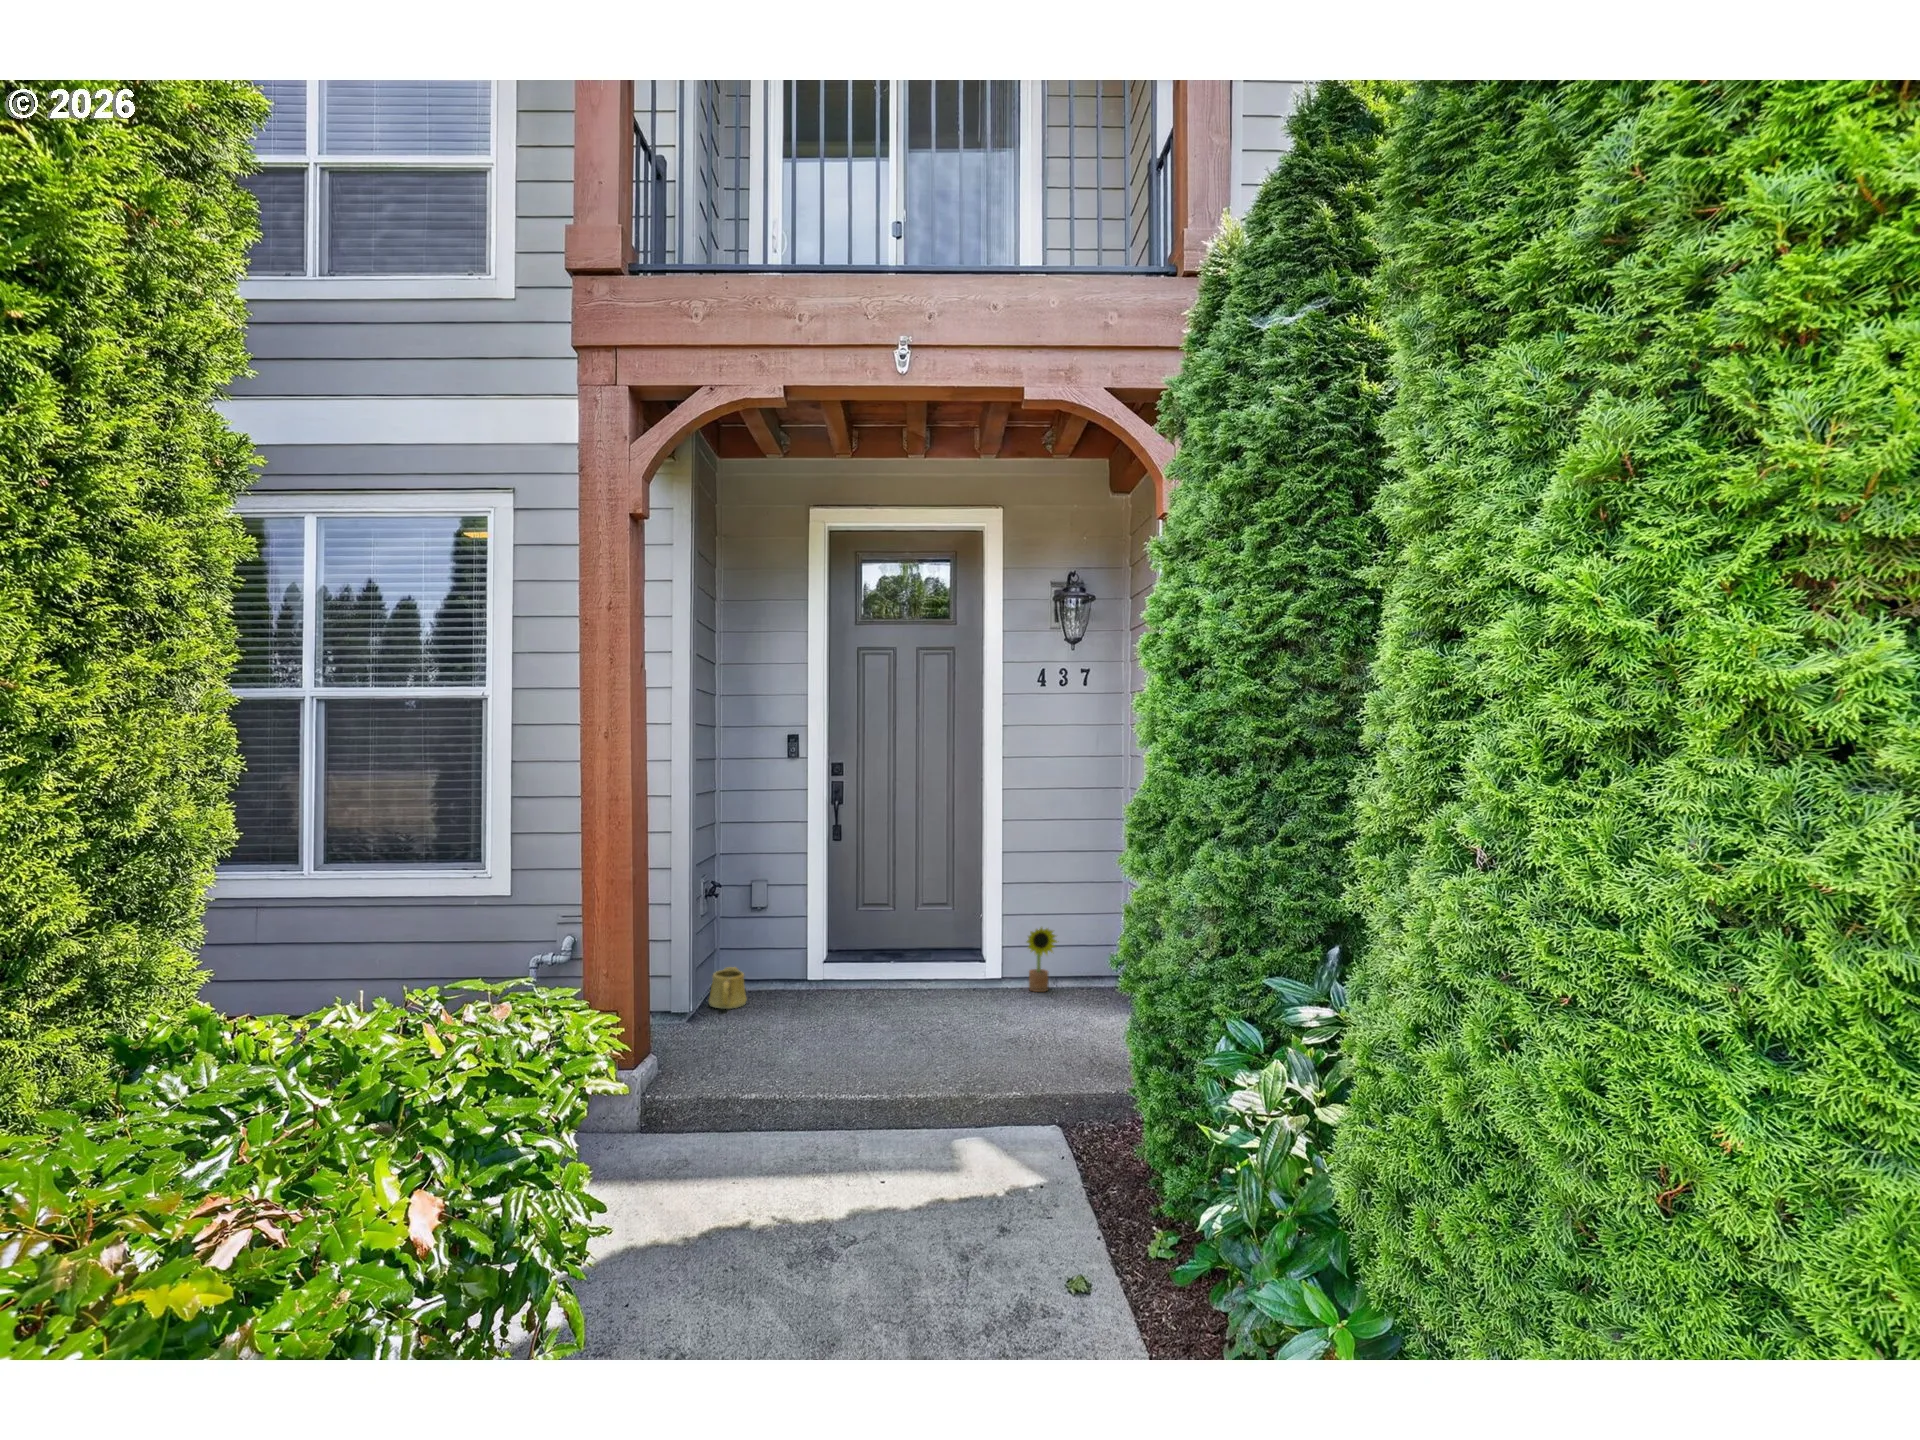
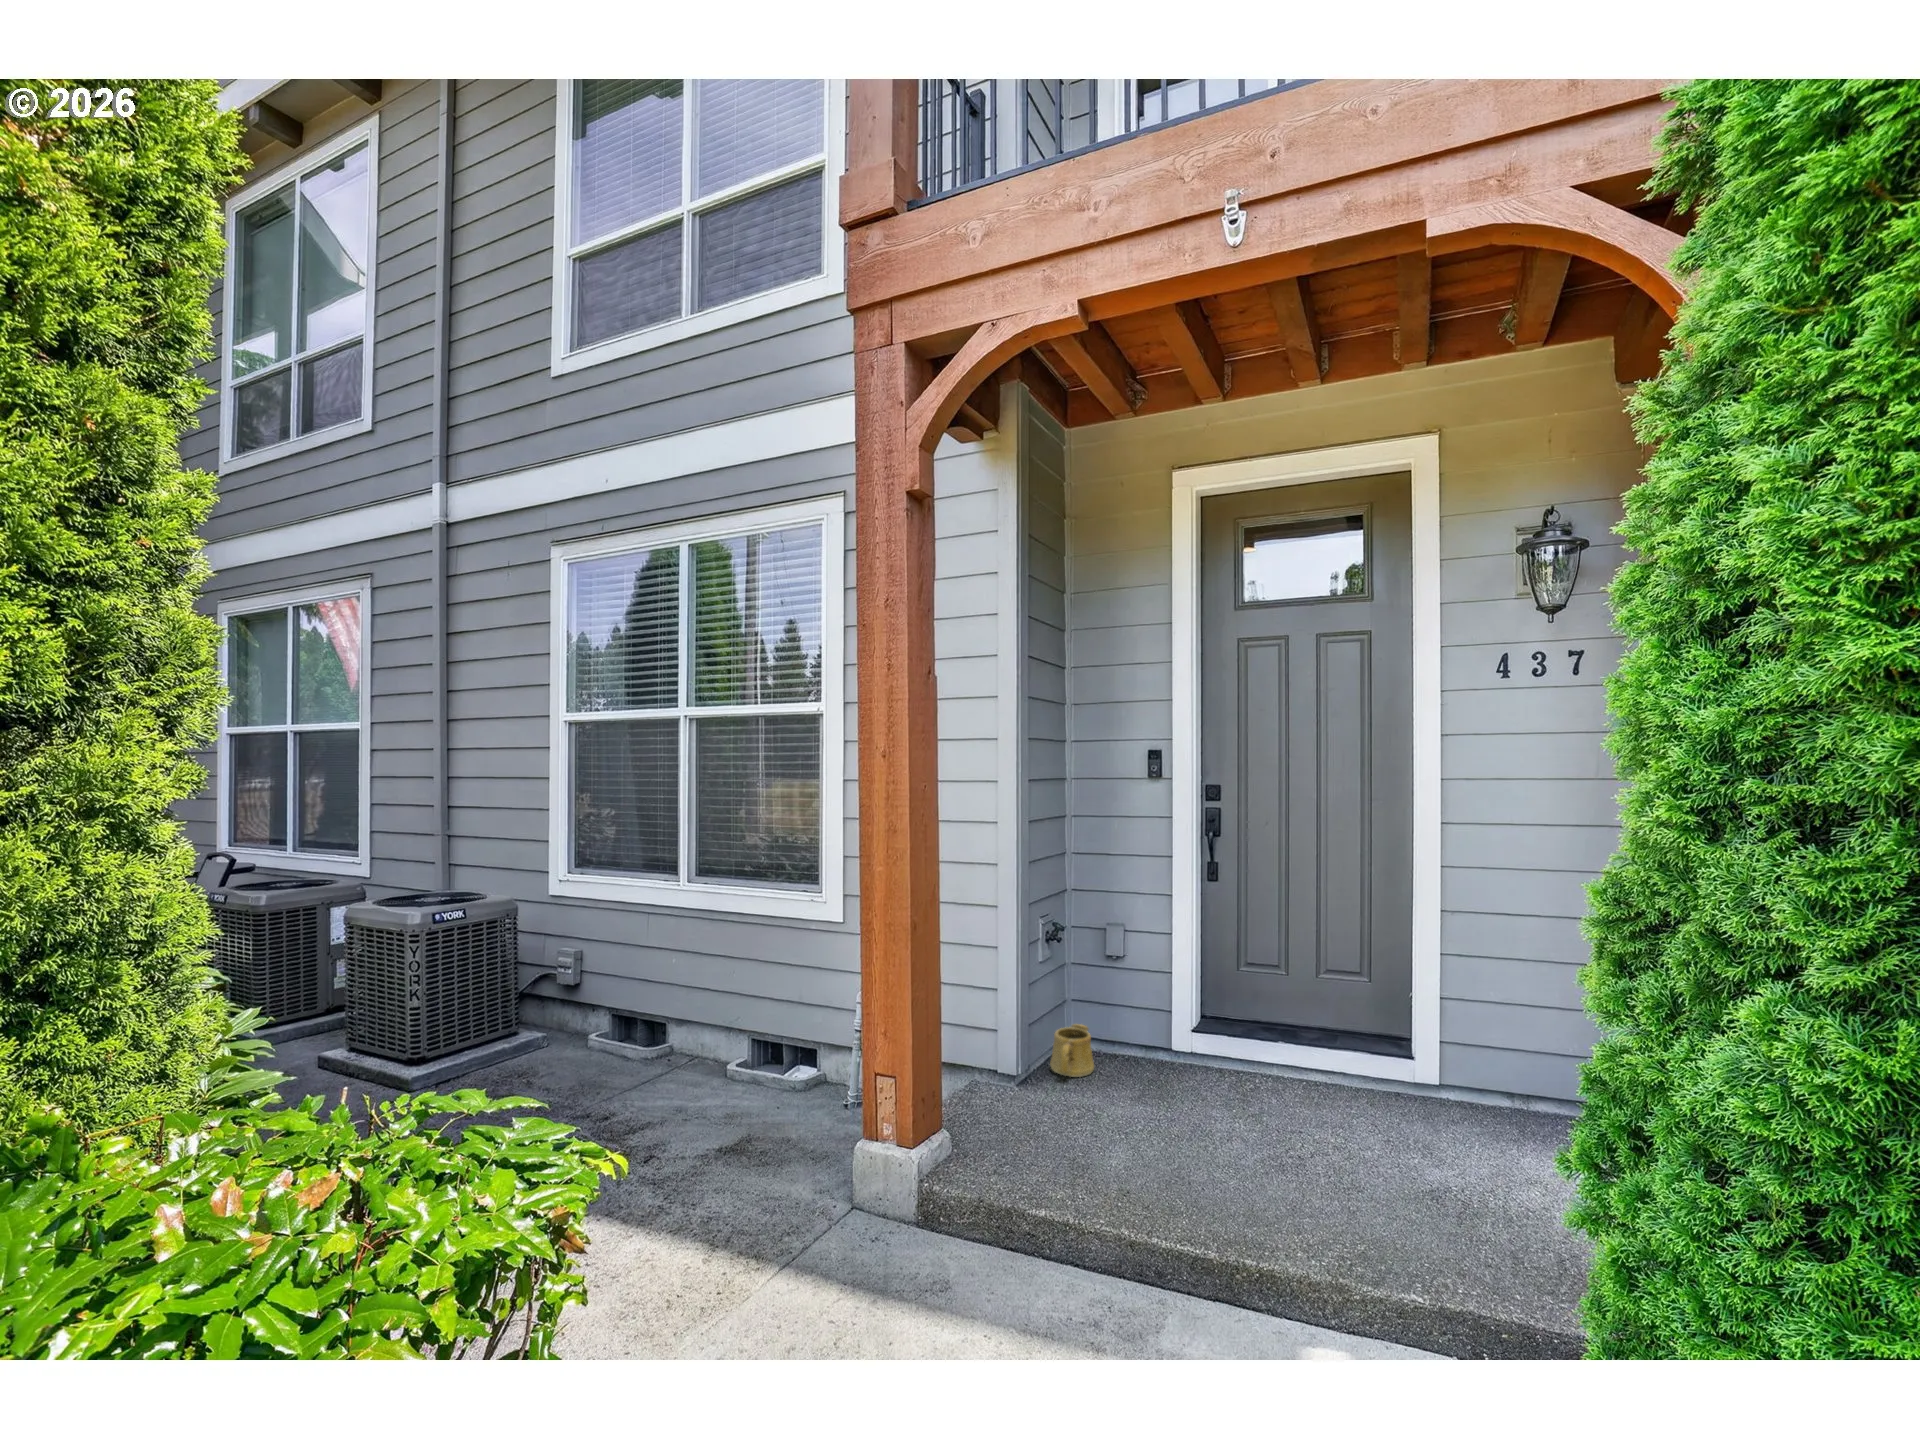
decorative plant: present [1027,928,1057,992] -> none [1476,1025,1533,1120]

